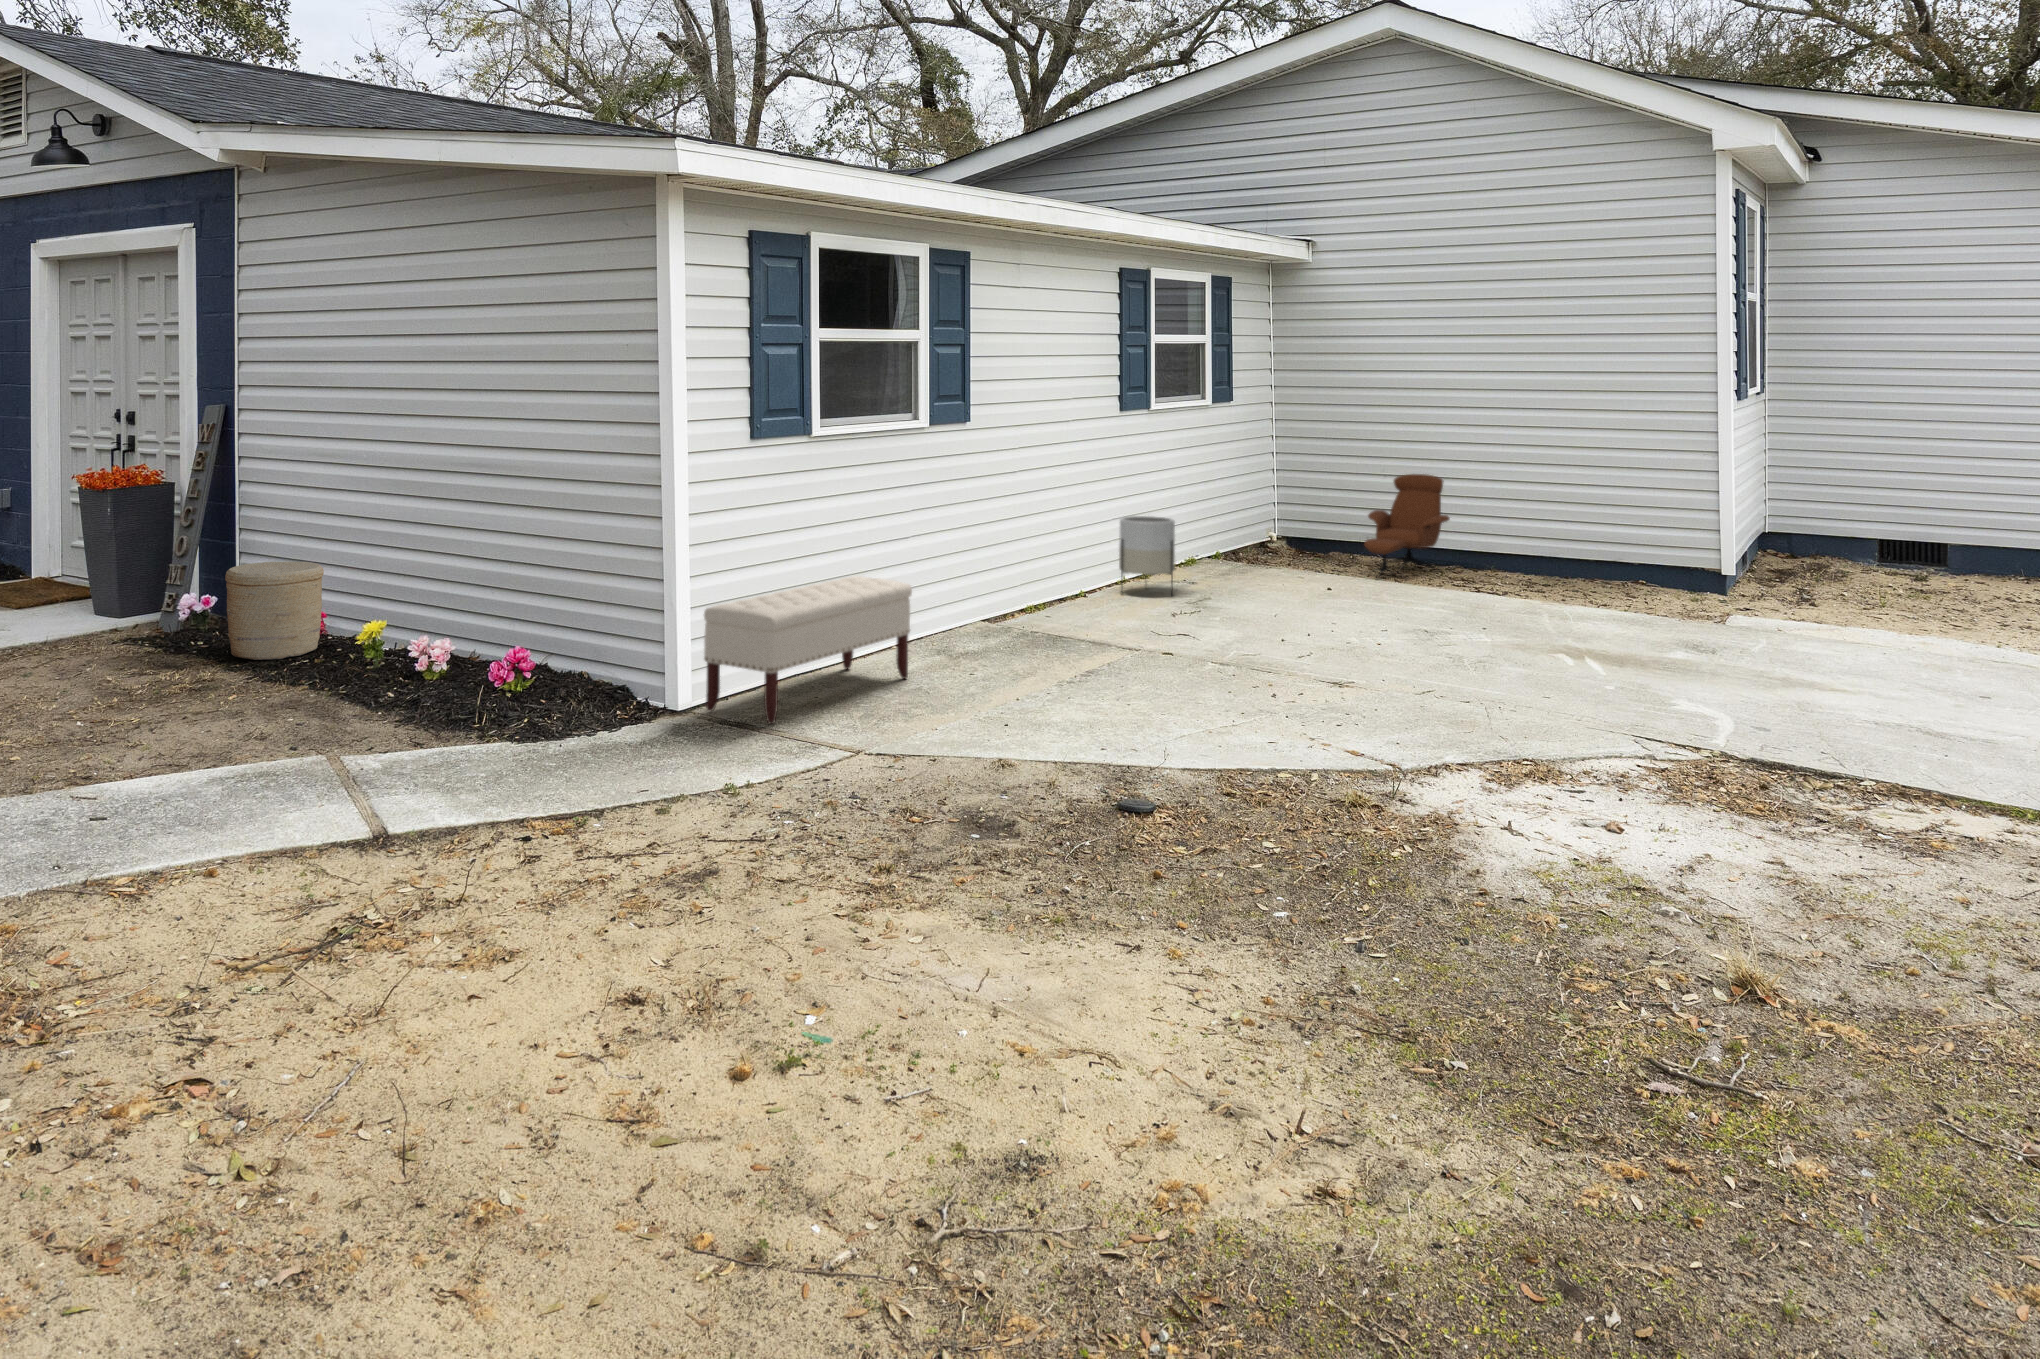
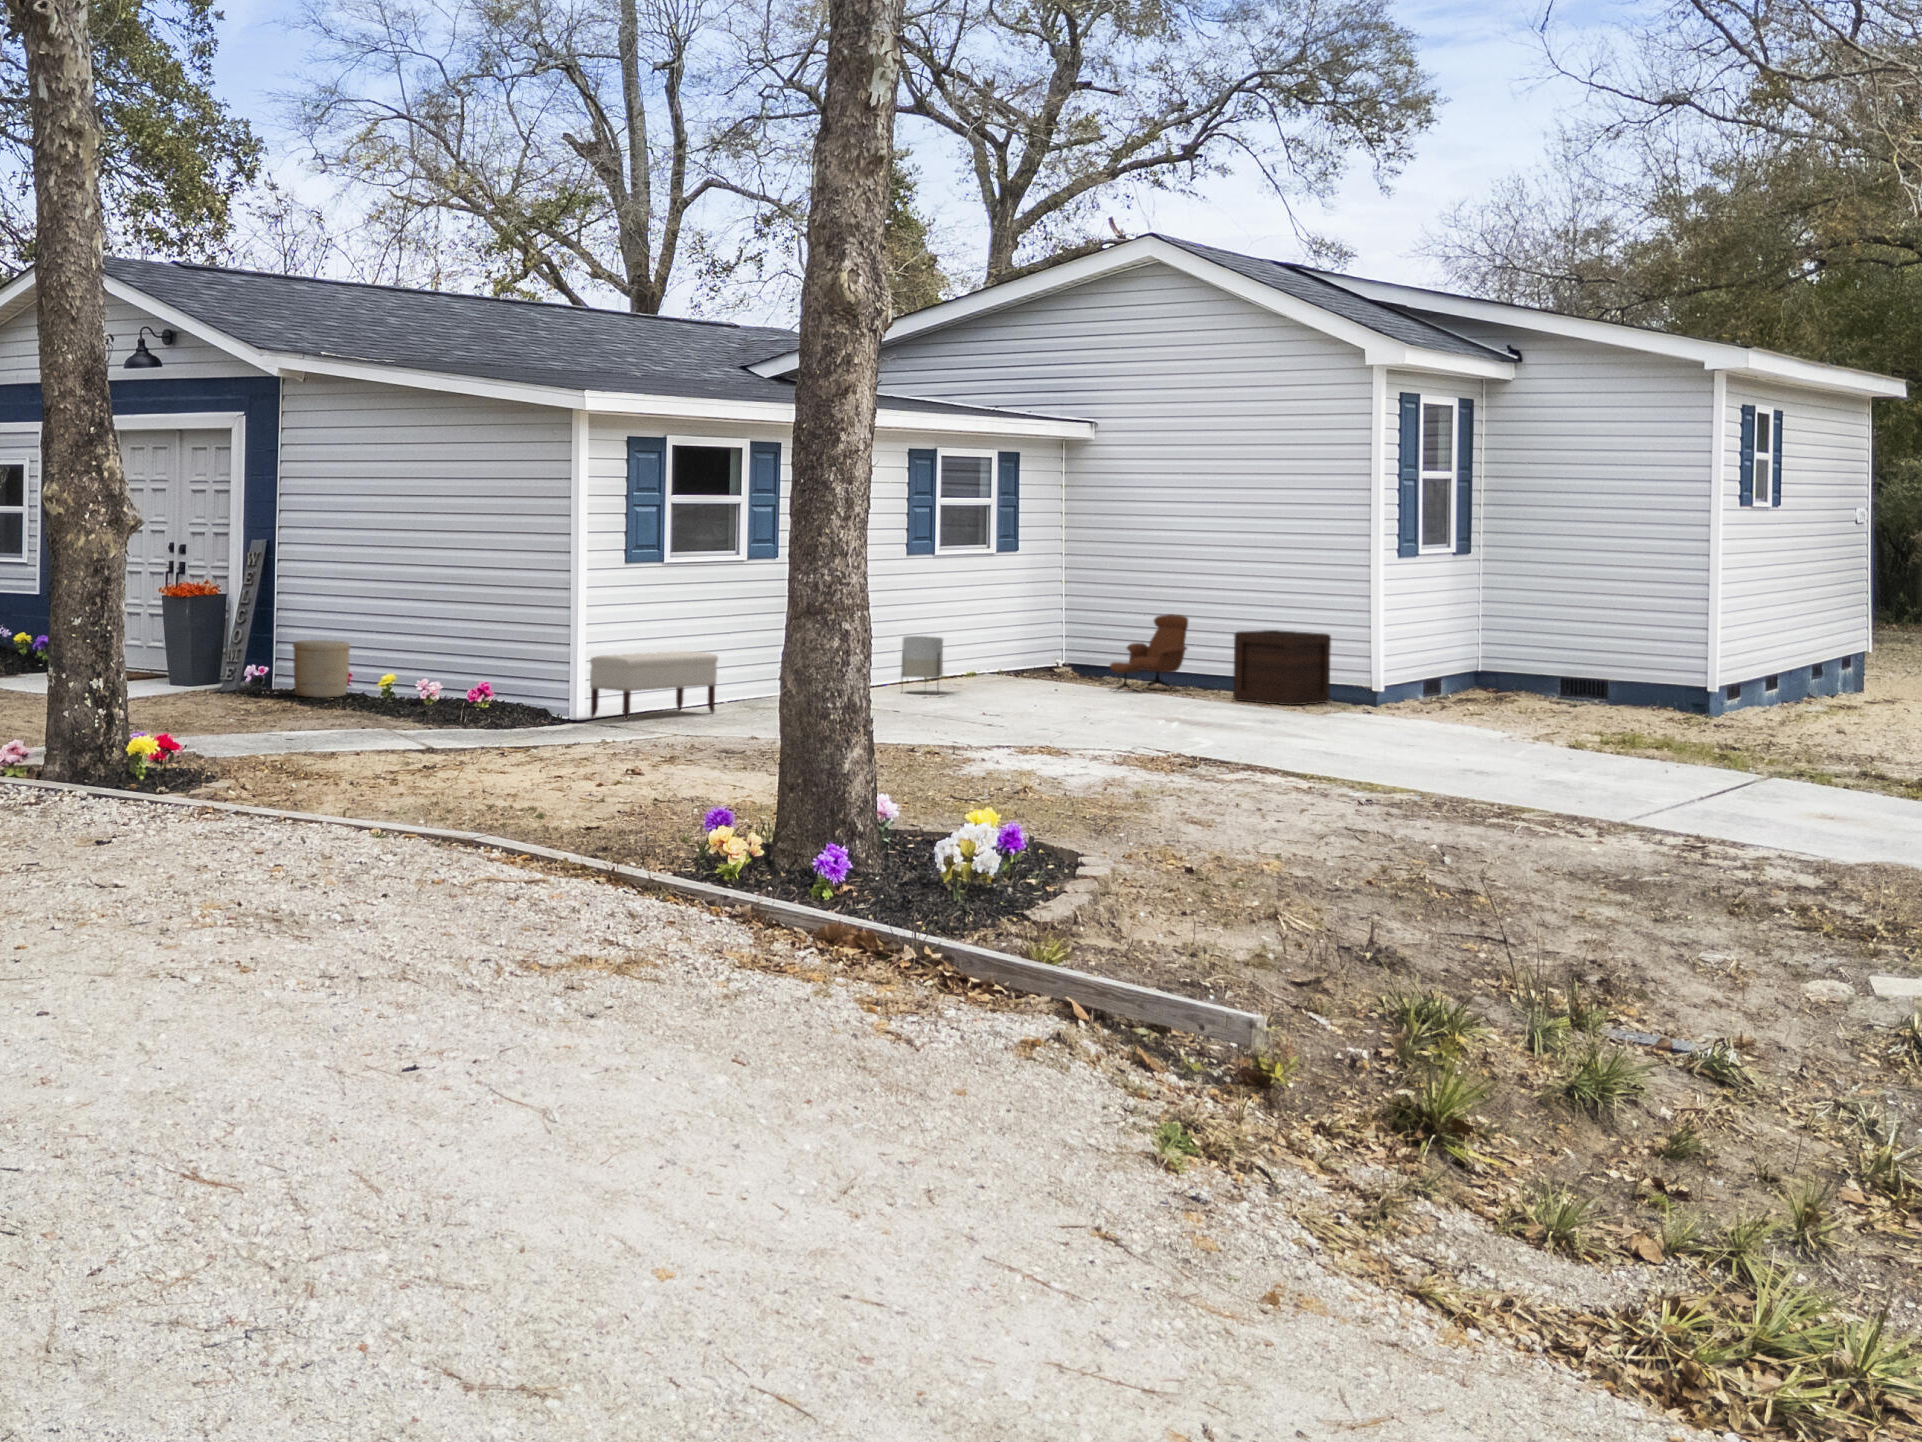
wooden crate: none [1550,496,1671,602] -> present [1233,630,1331,705]

